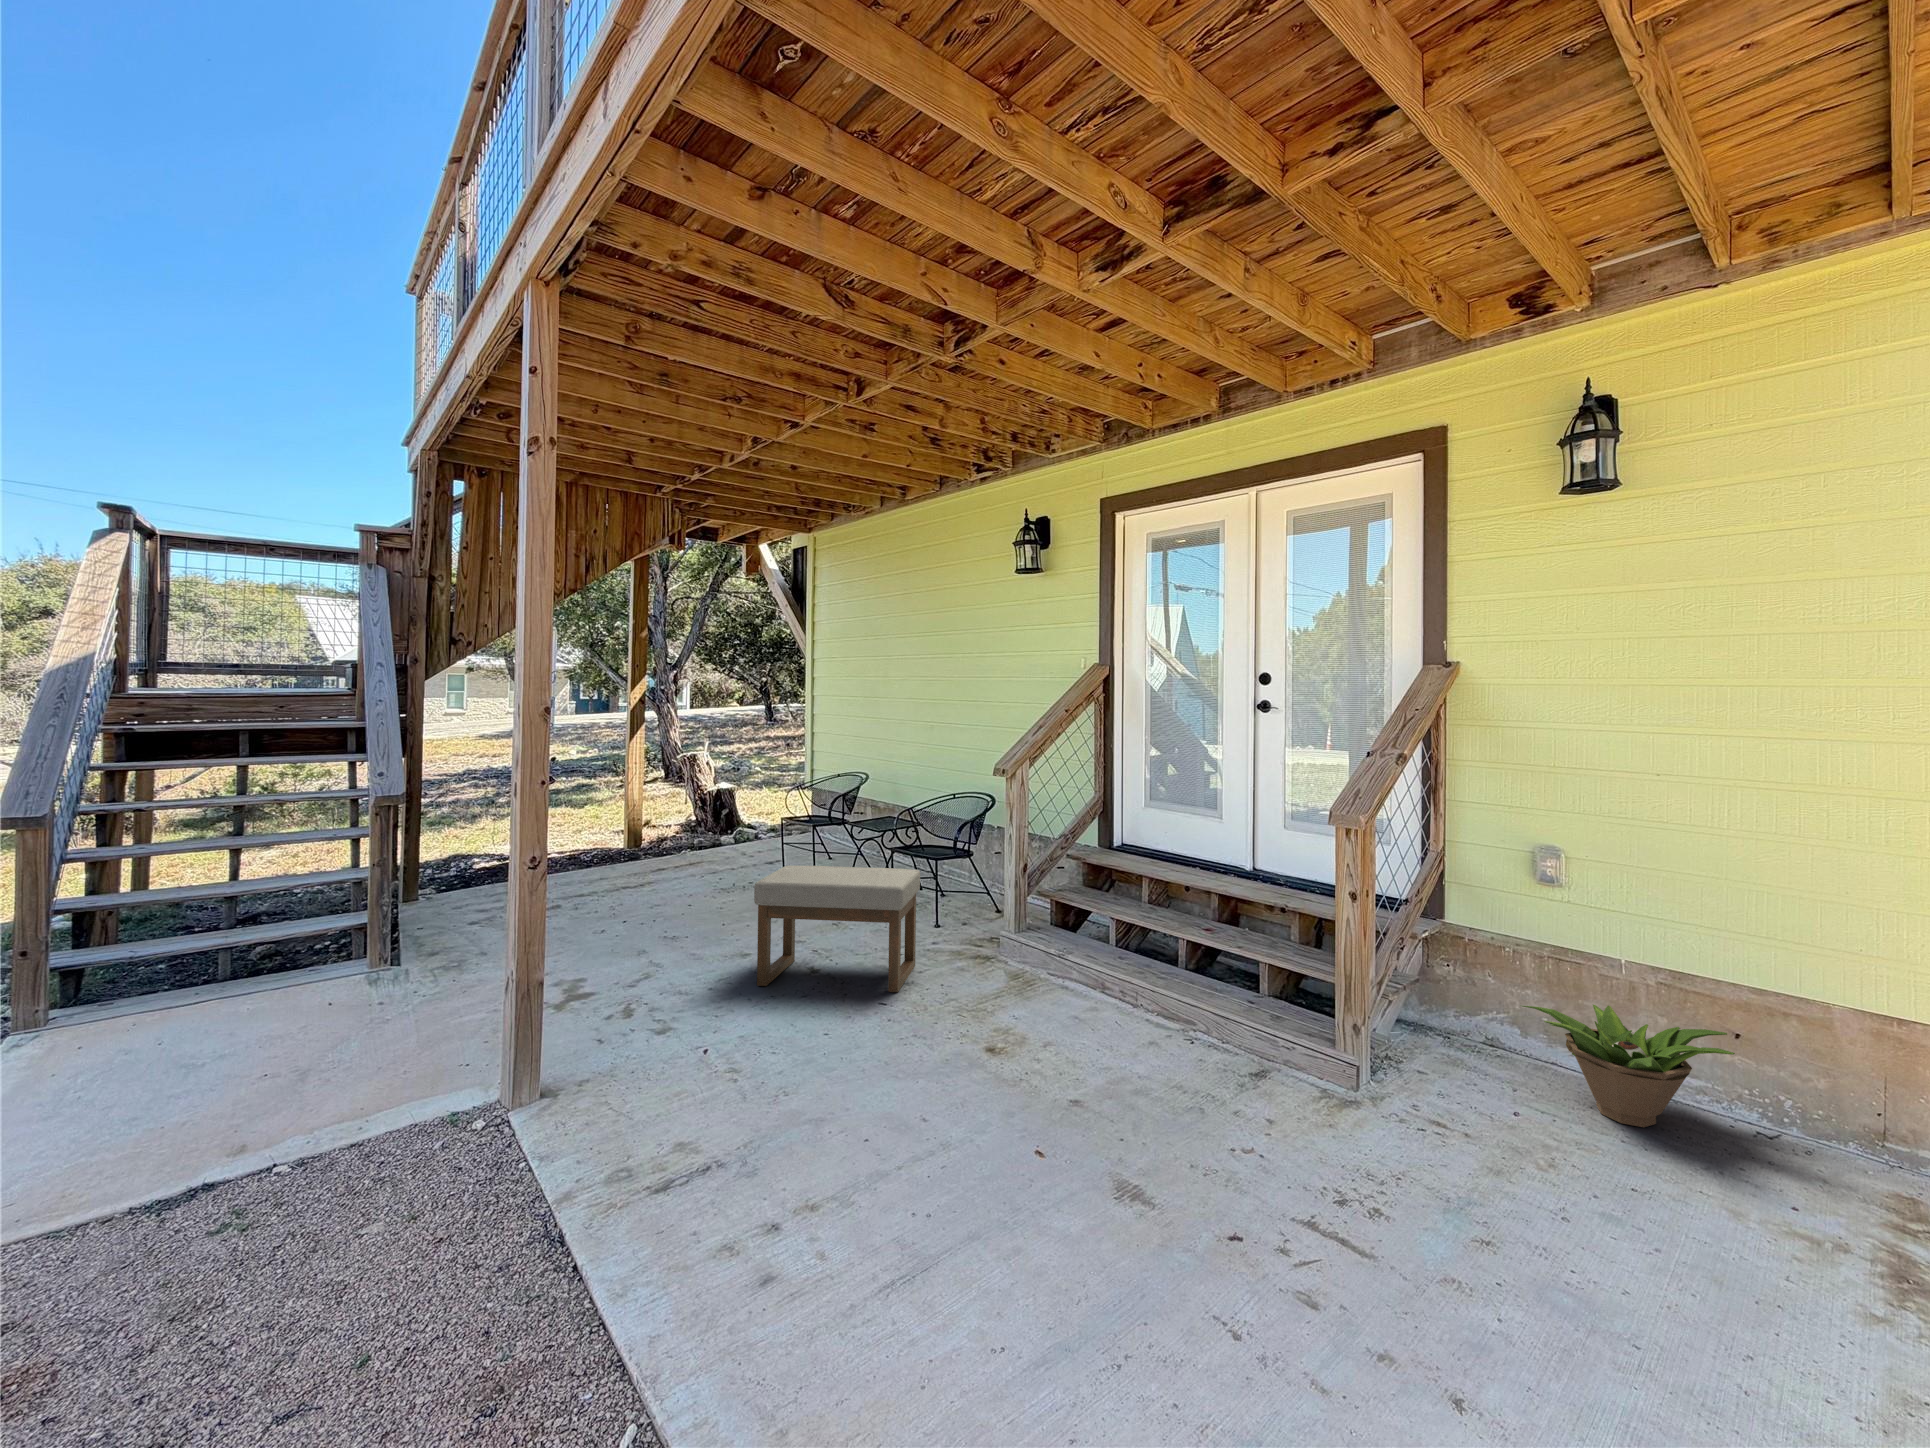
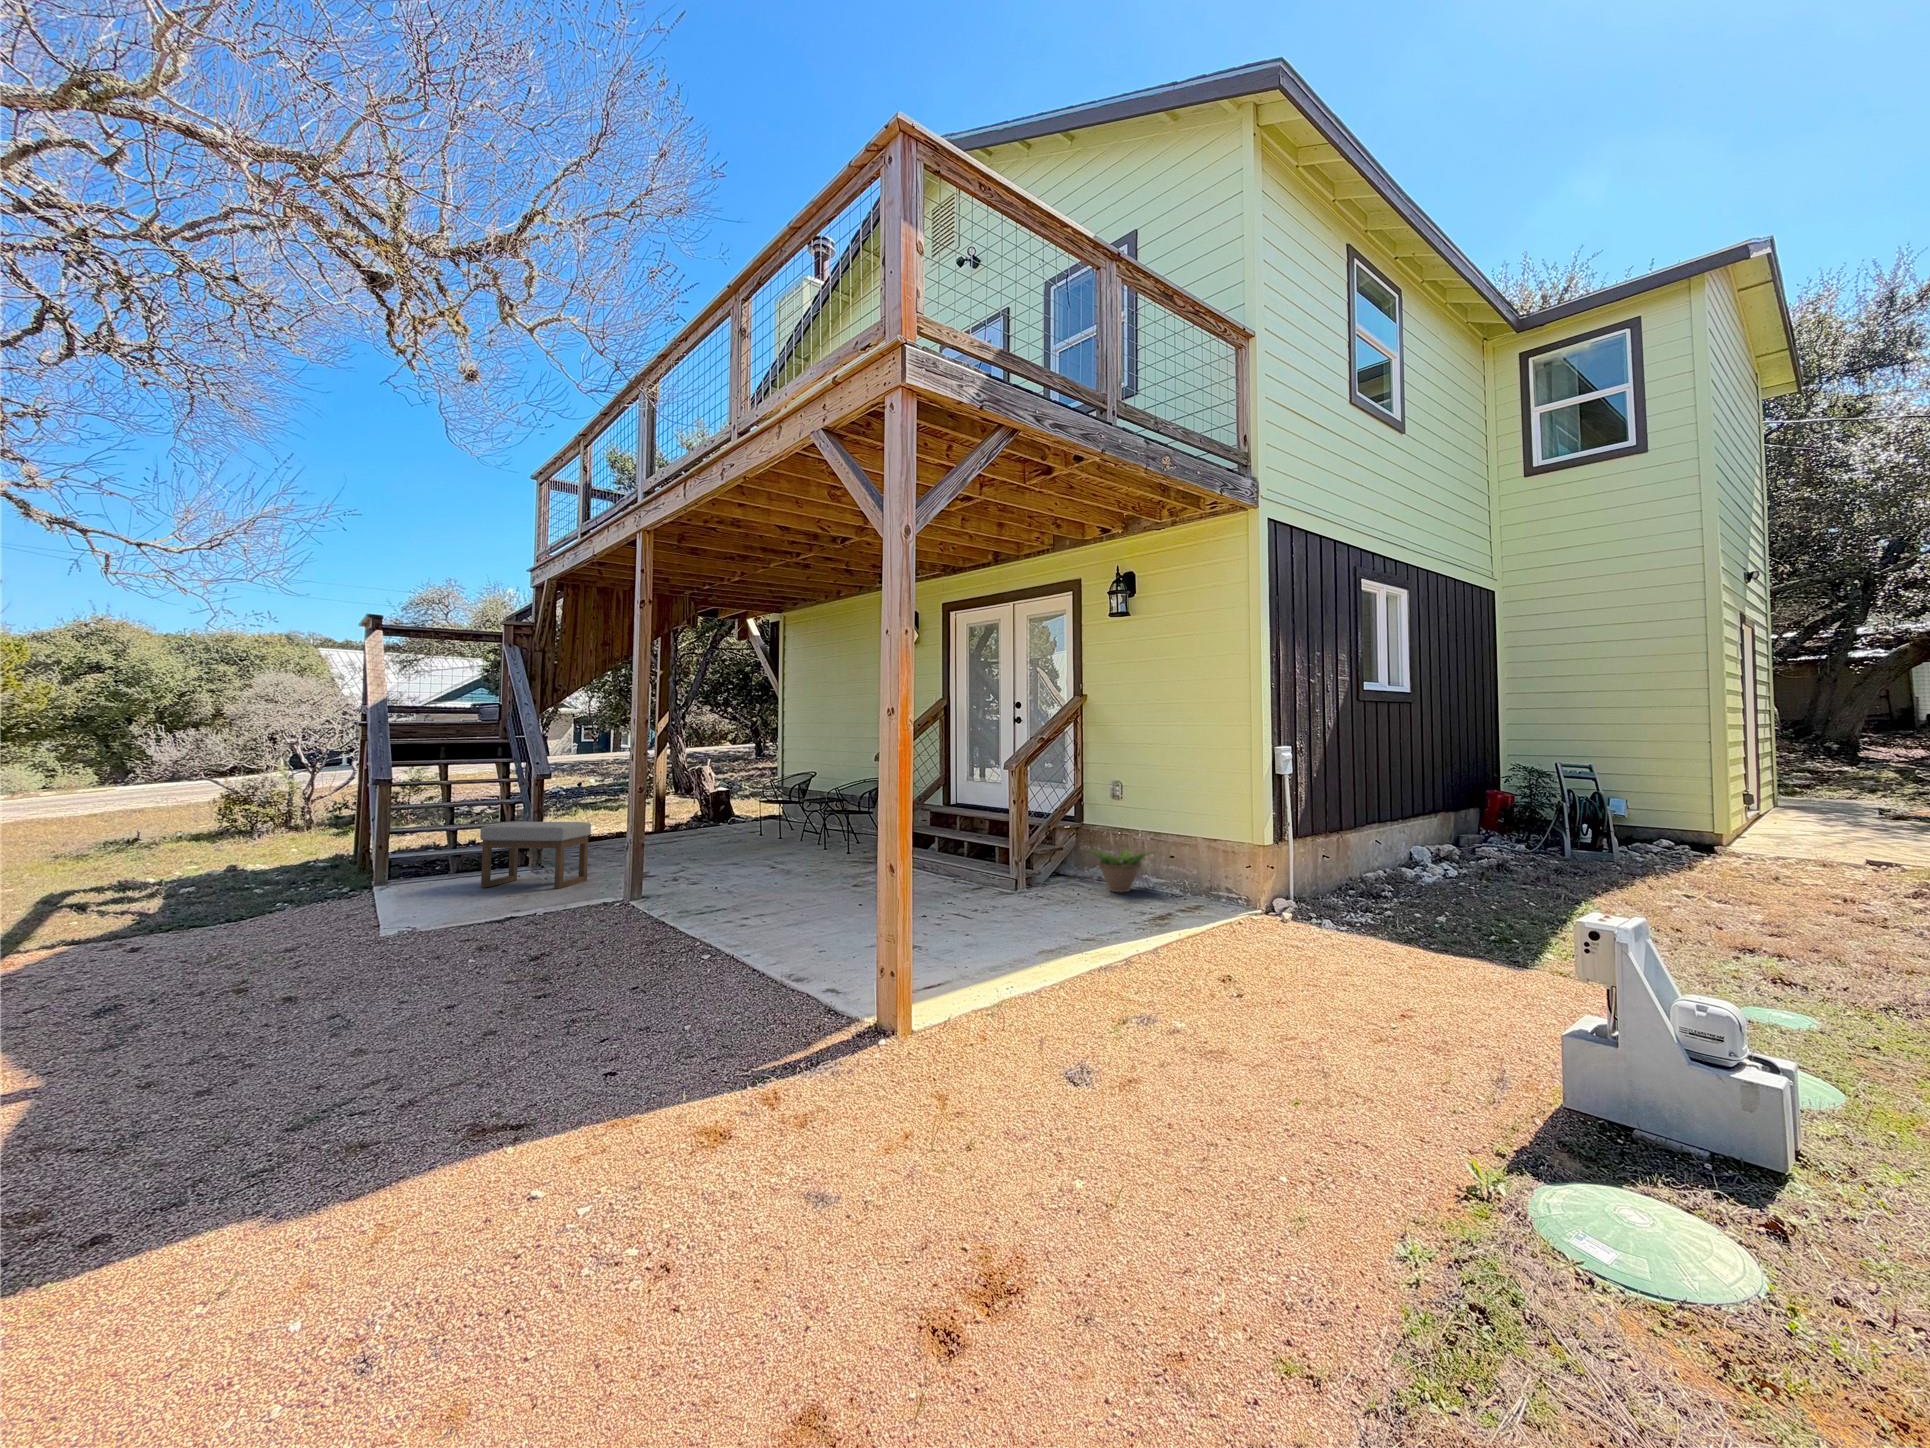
ottoman: present [754,865,920,992] -> present [480,822,591,889]

